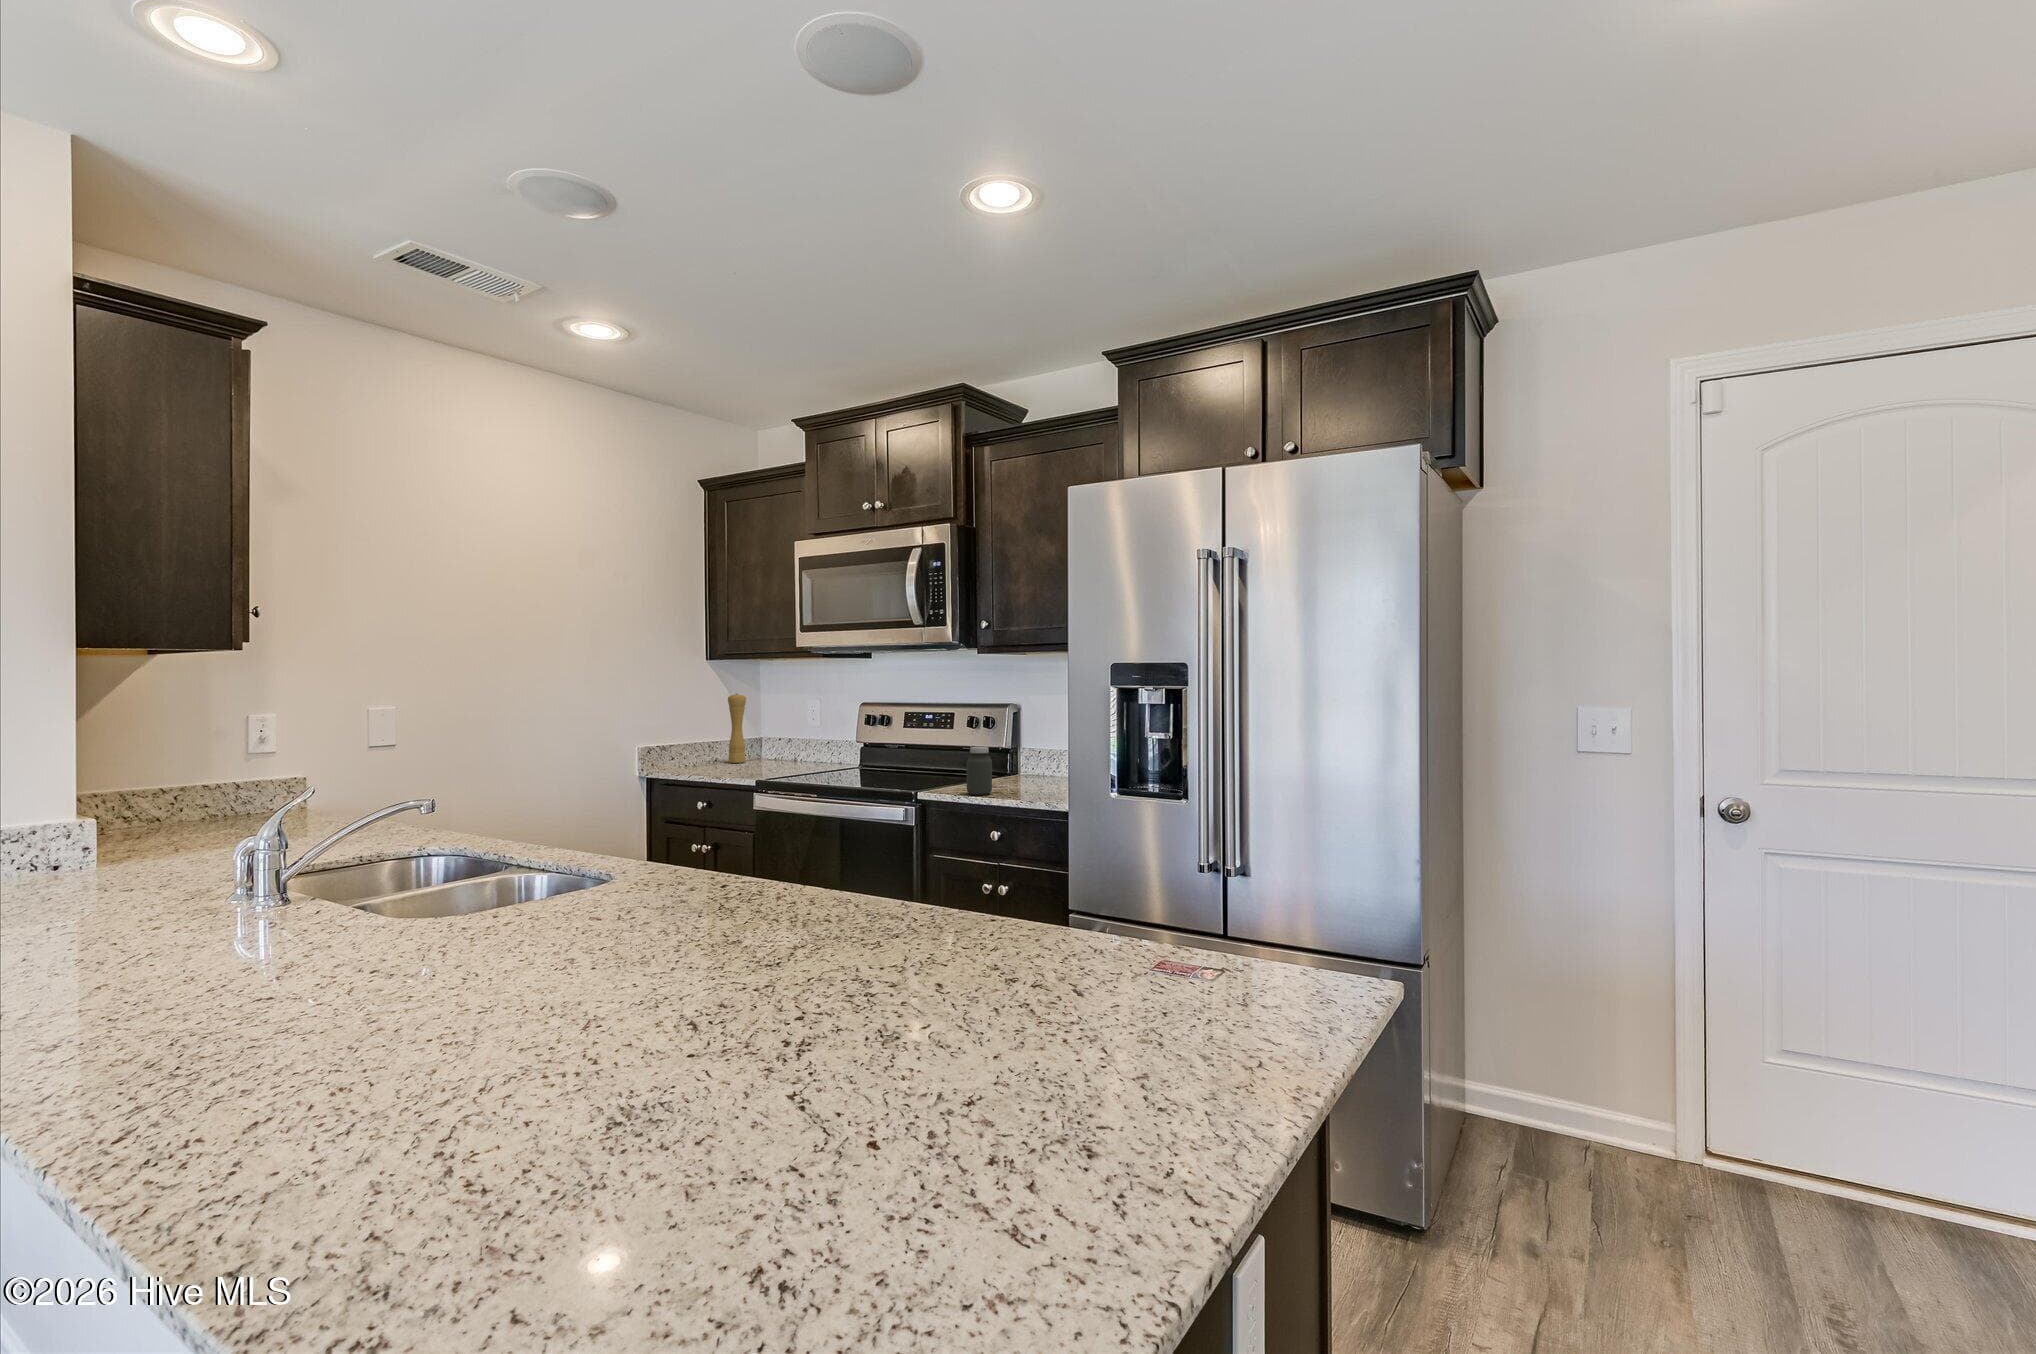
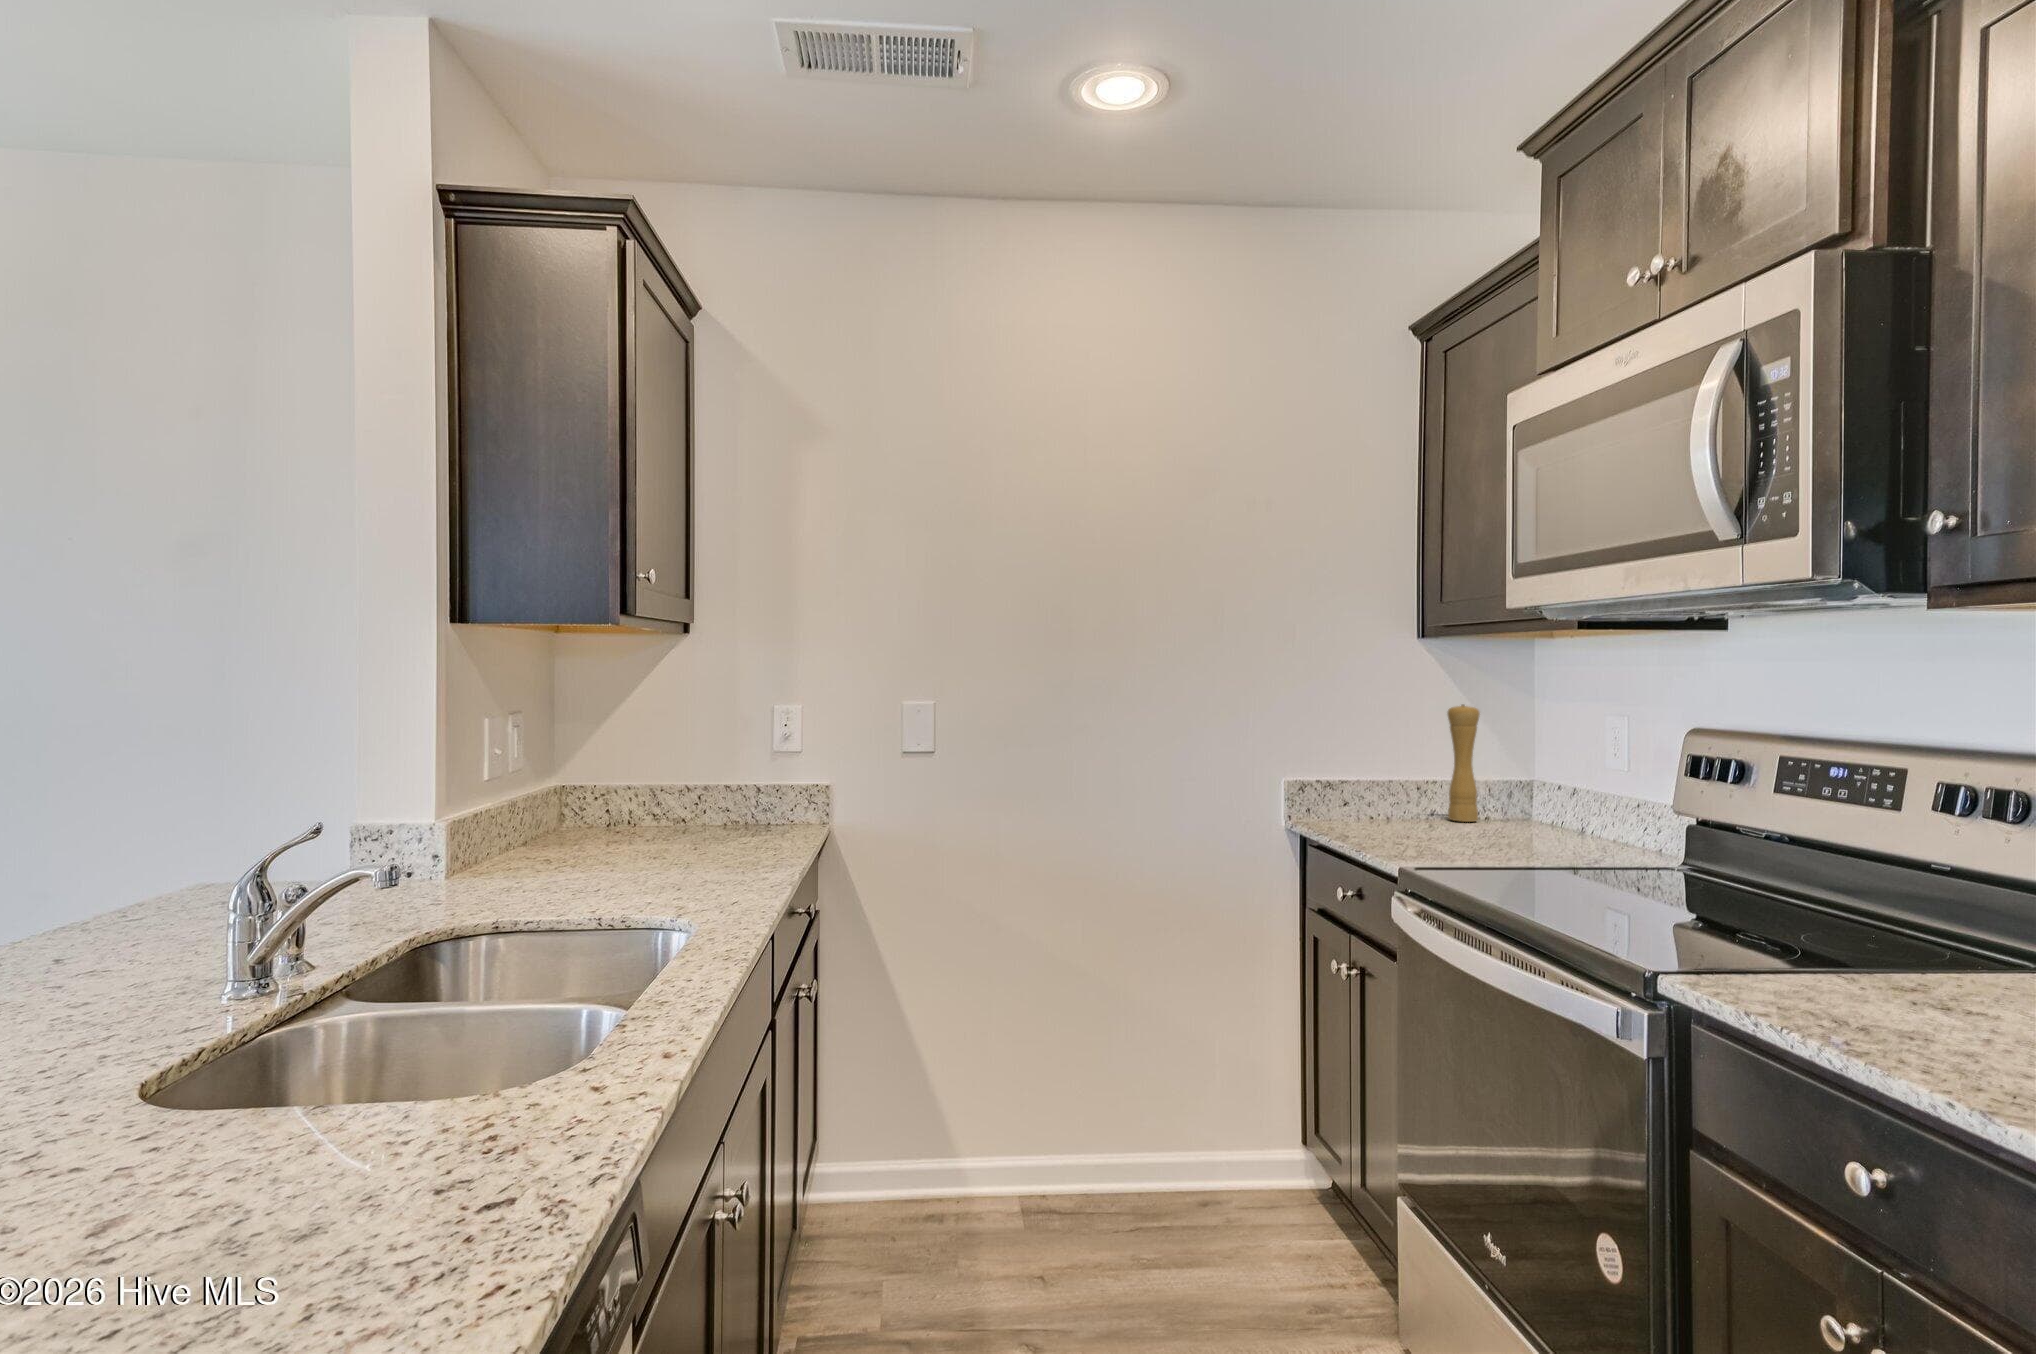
jar: present [967,747,992,795] -> none [1853,875,1955,1031]

